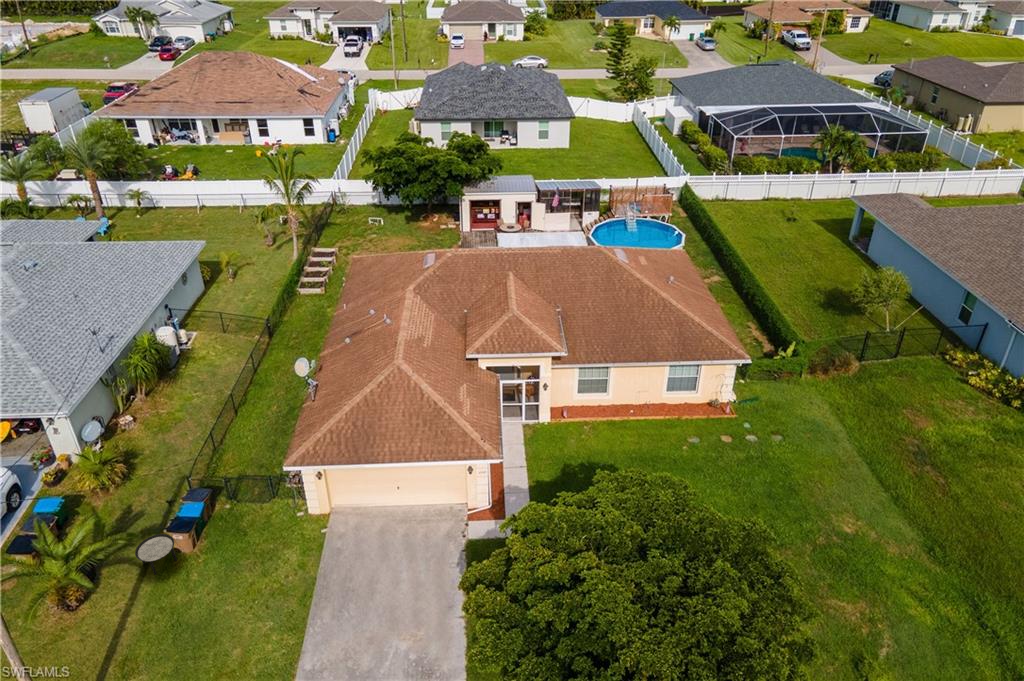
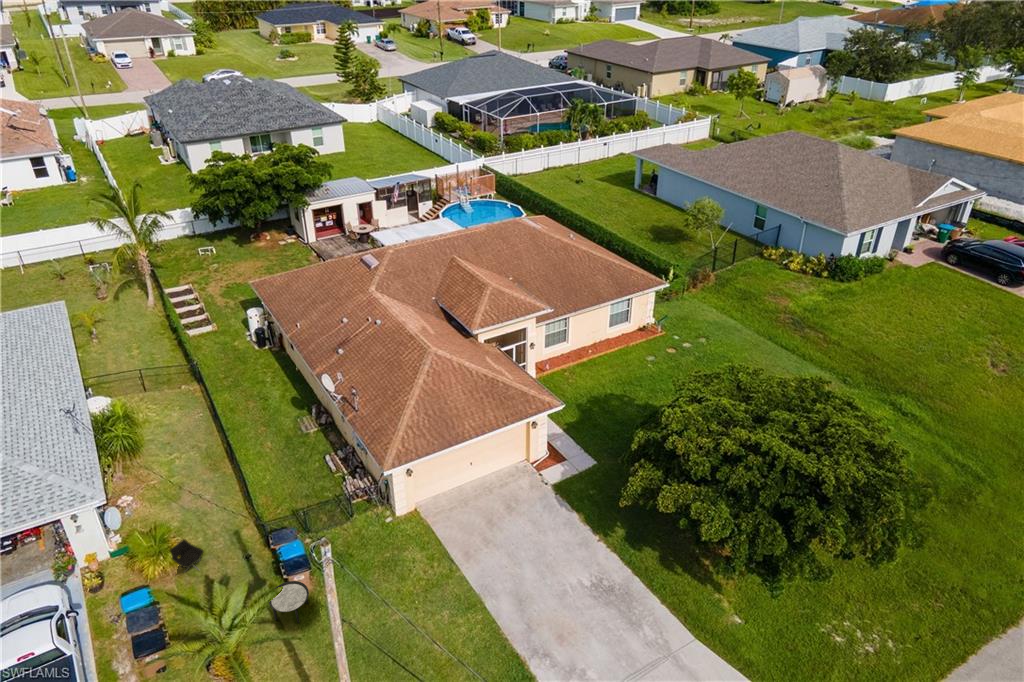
lounge chair: none [119,465,145,496] -> present [170,539,204,569]

